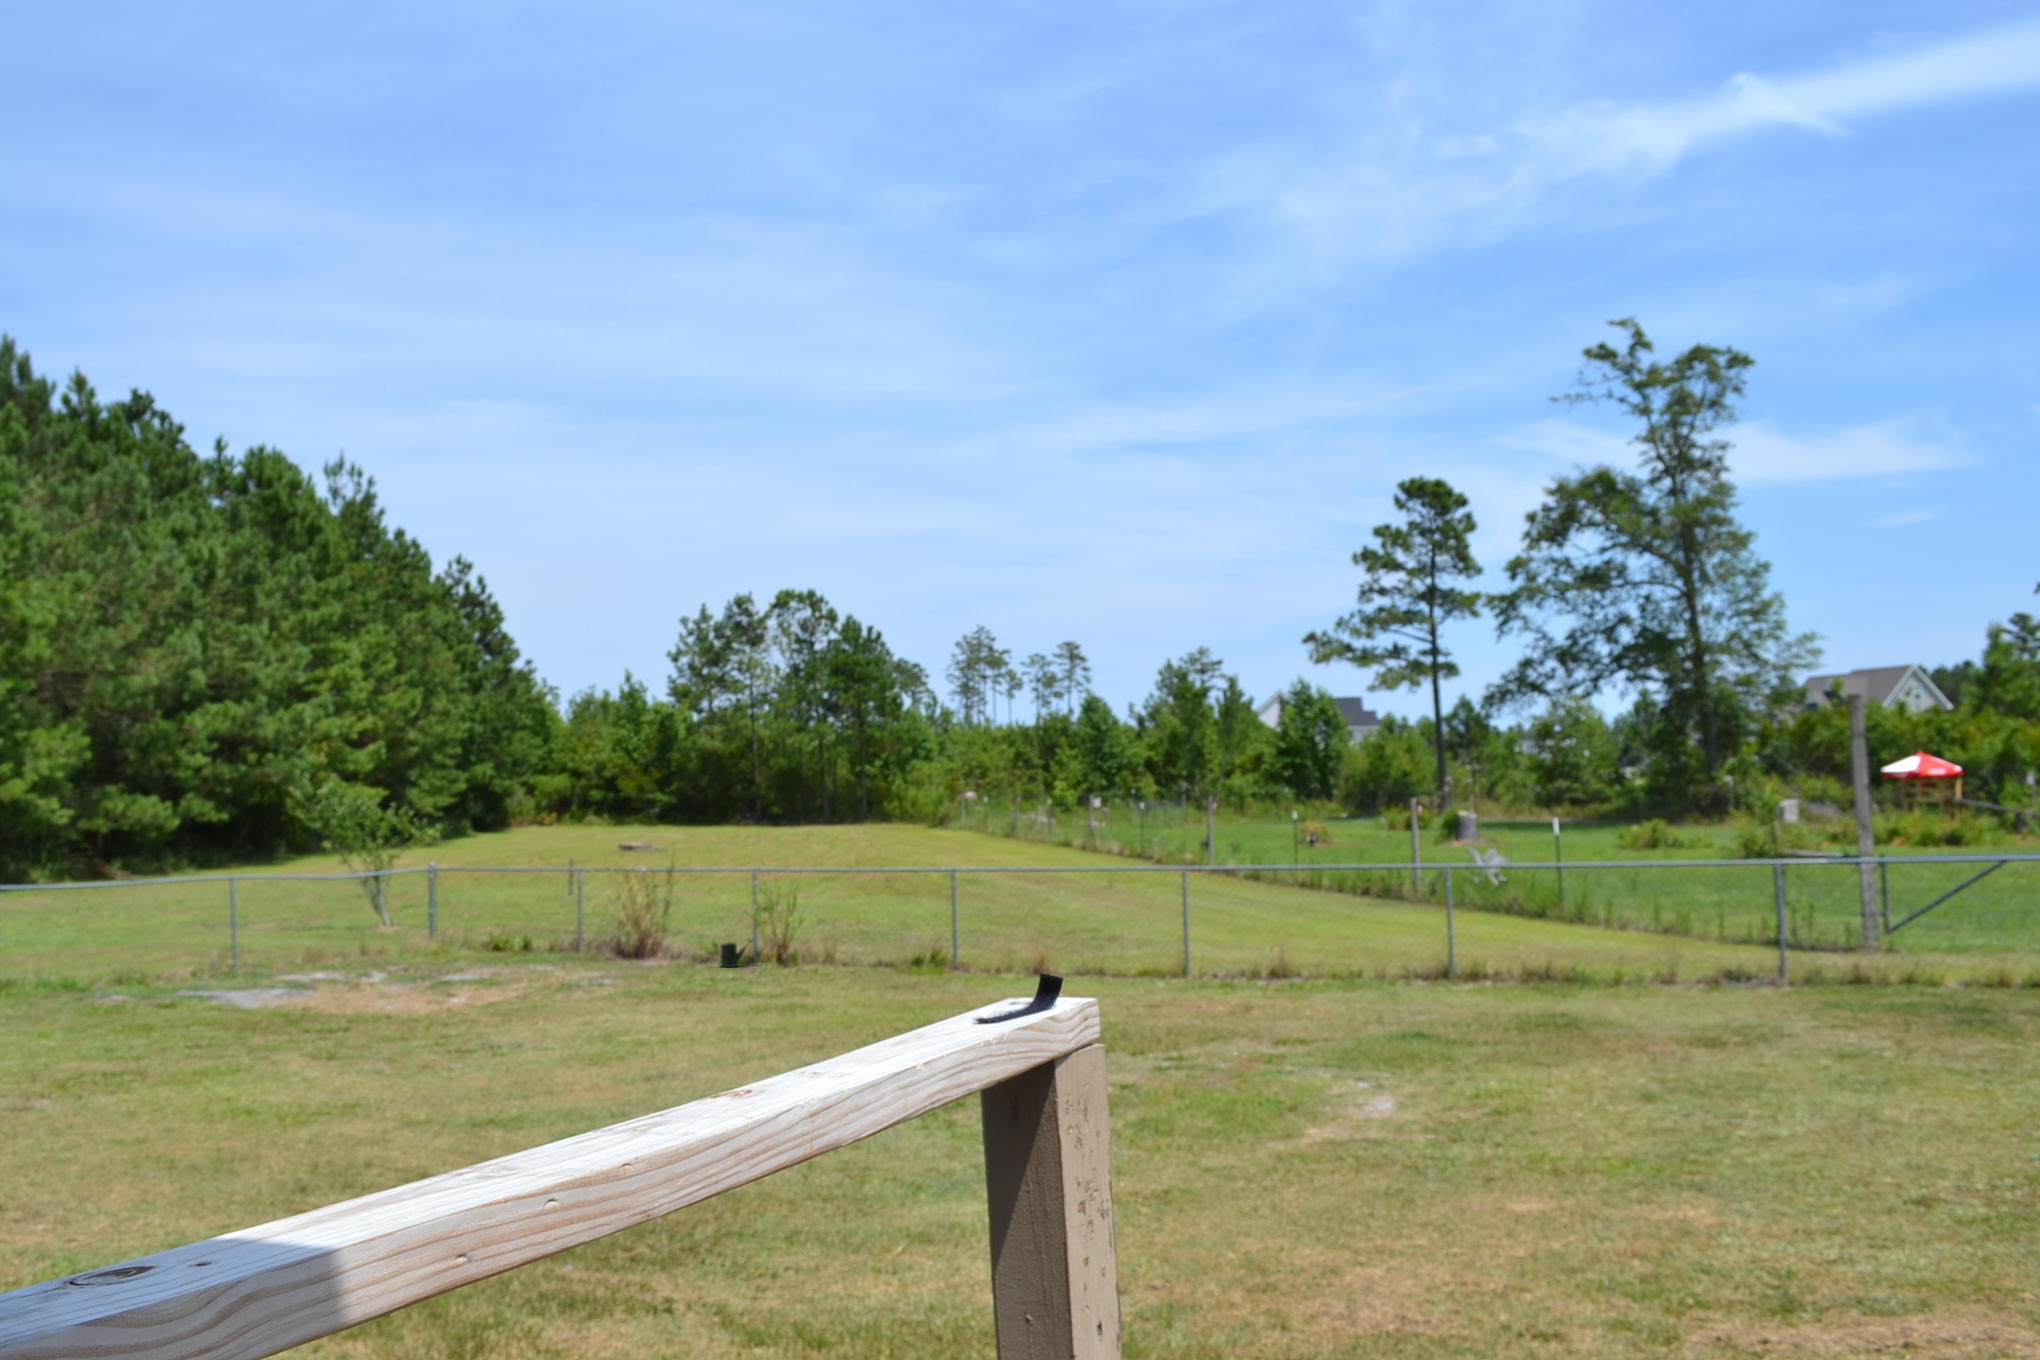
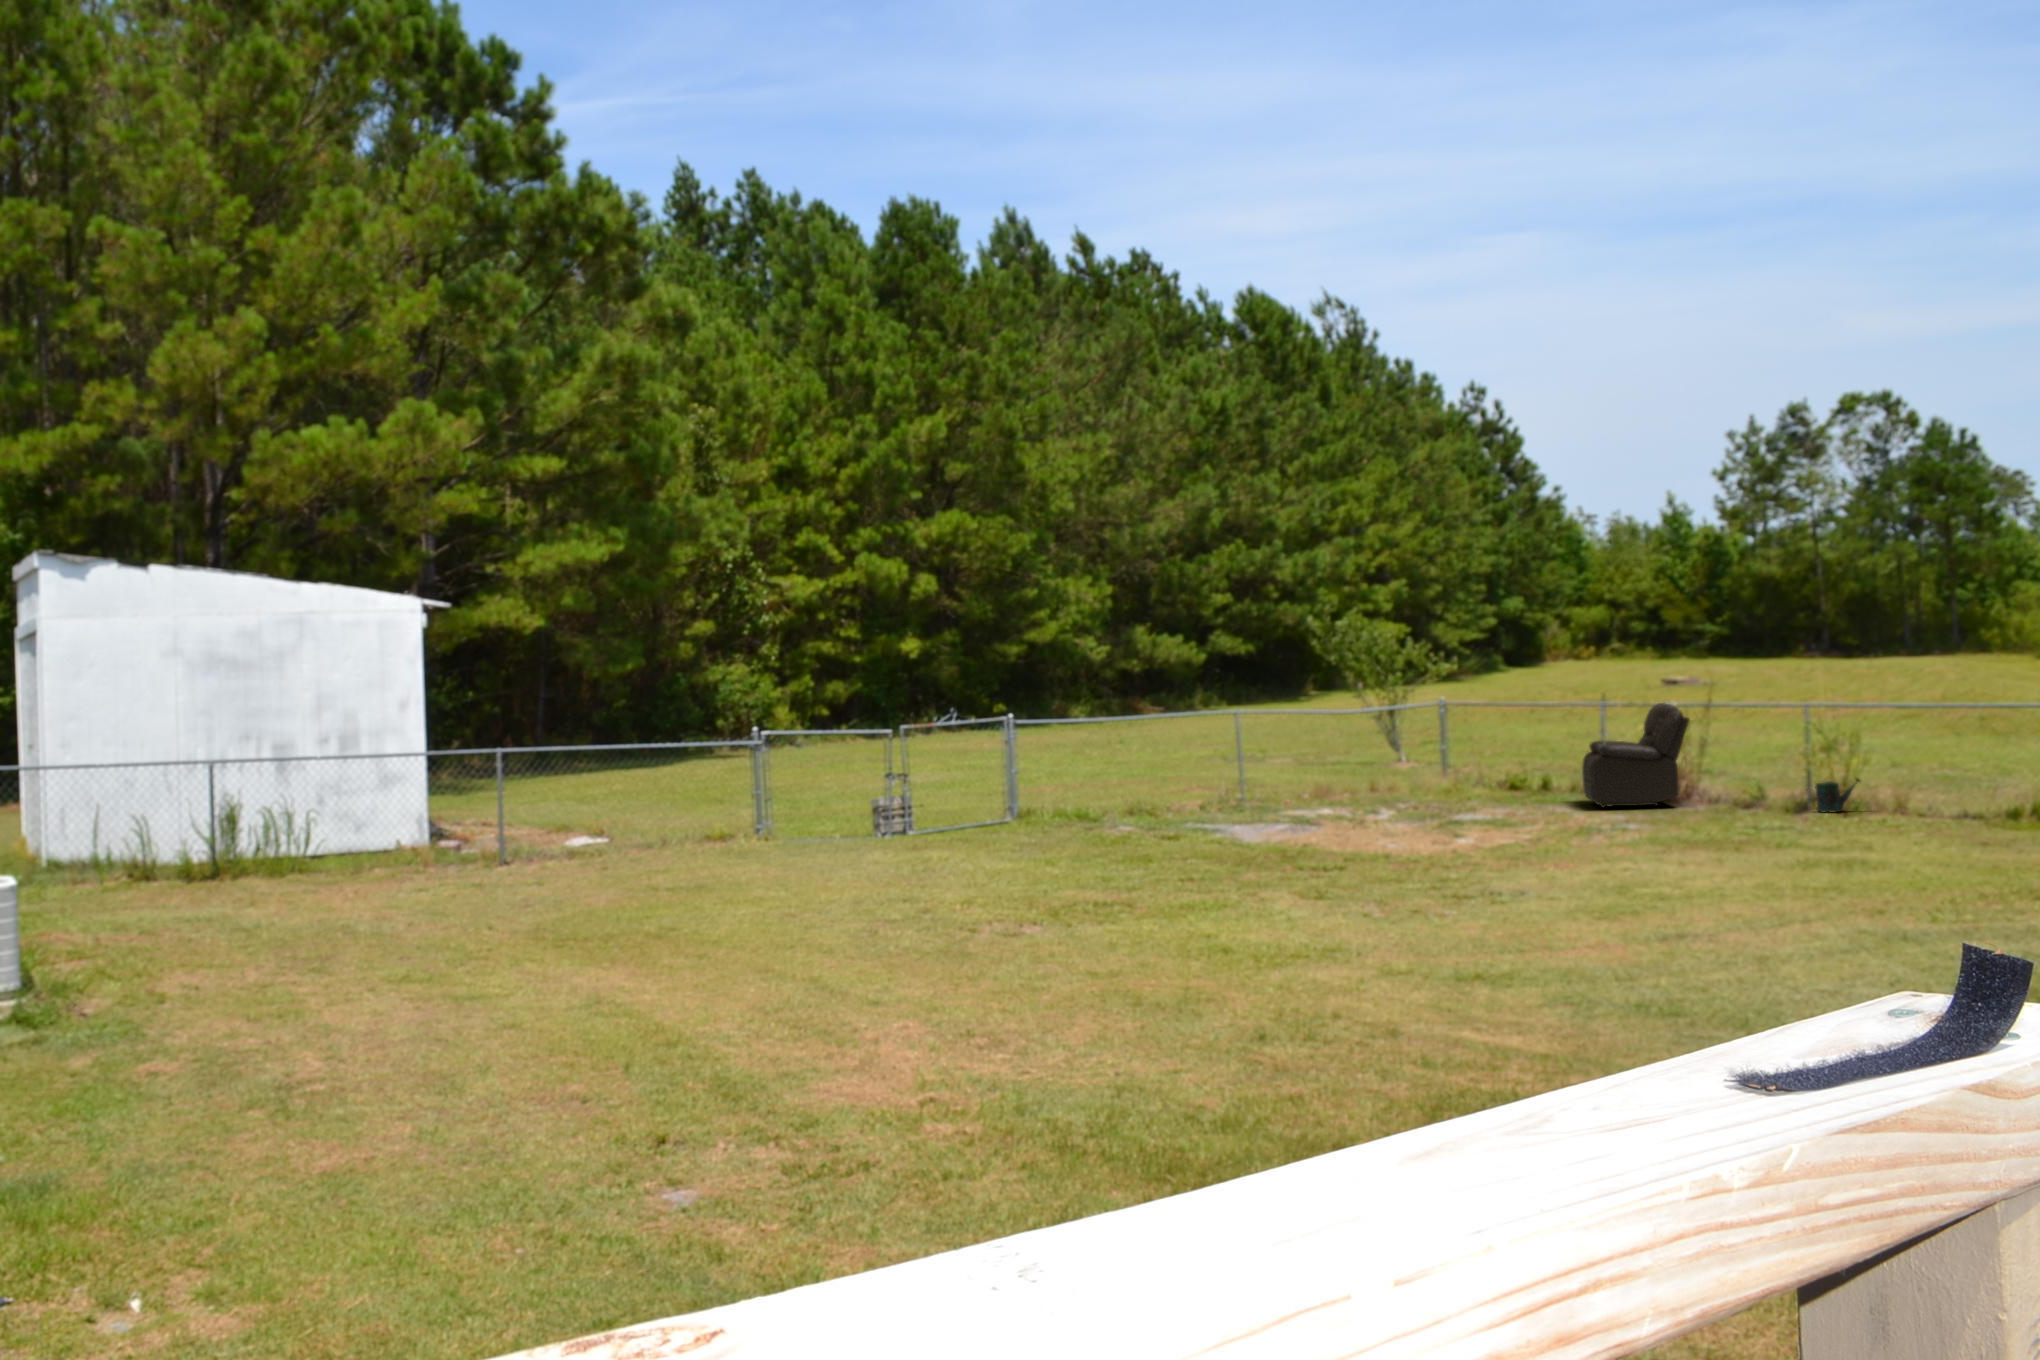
chair: none [548,878,634,967] -> present [1582,703,1689,808]

